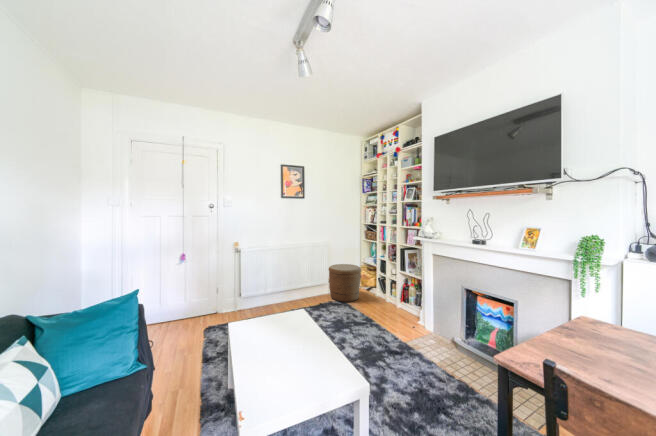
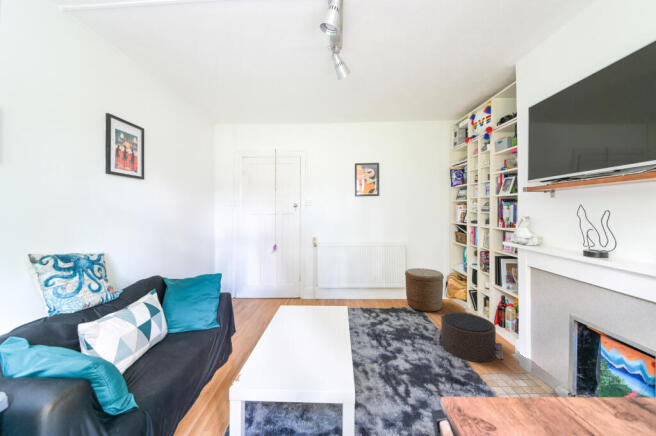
pouf: none [367,297,419,335] -> present [434,312,504,362]

